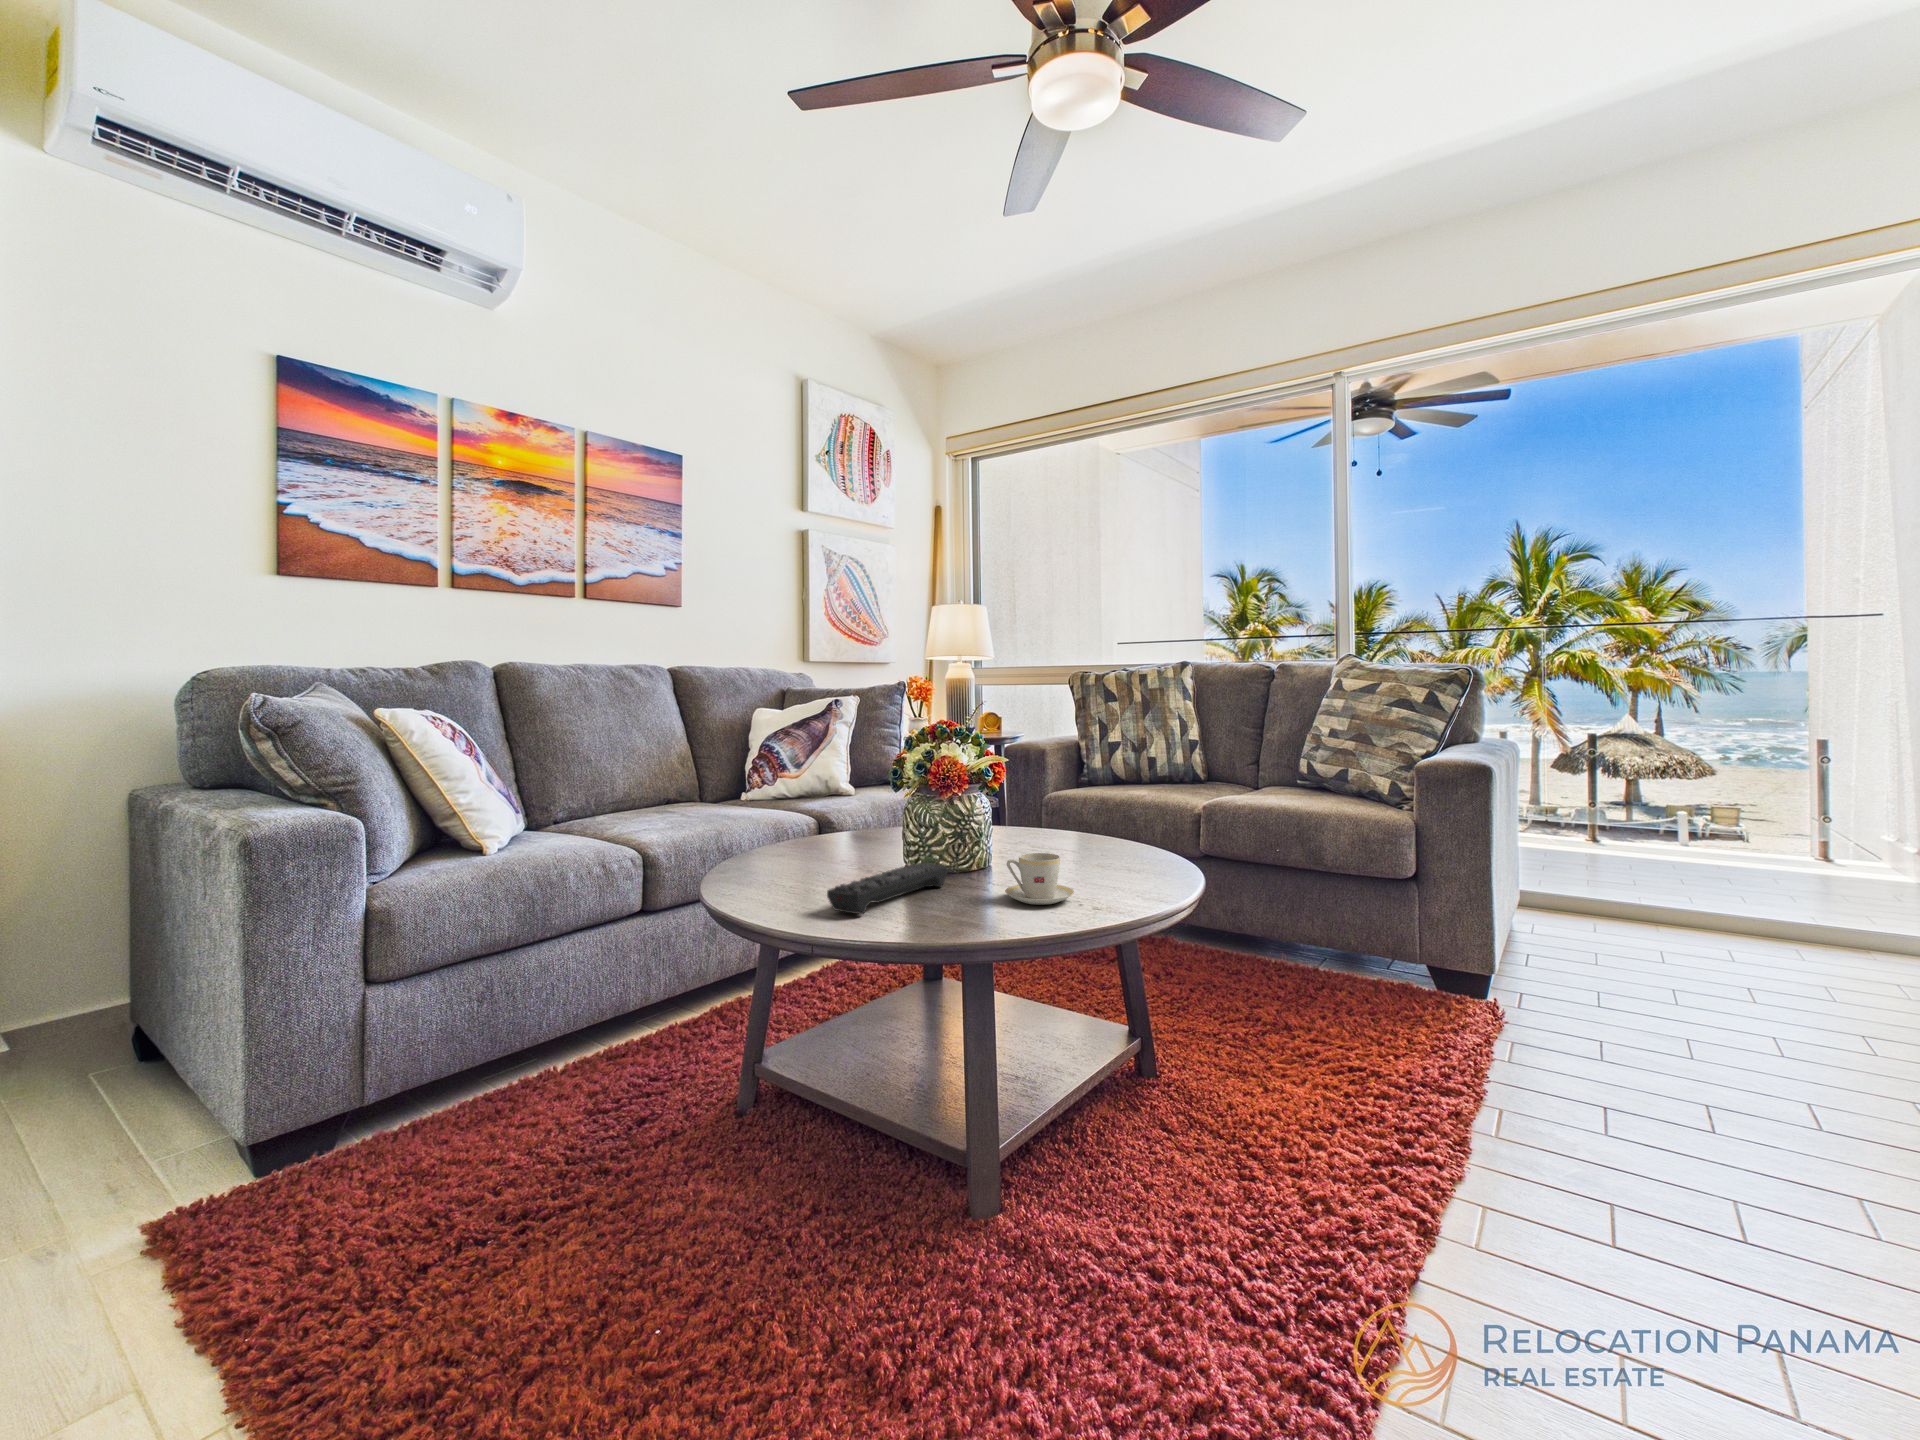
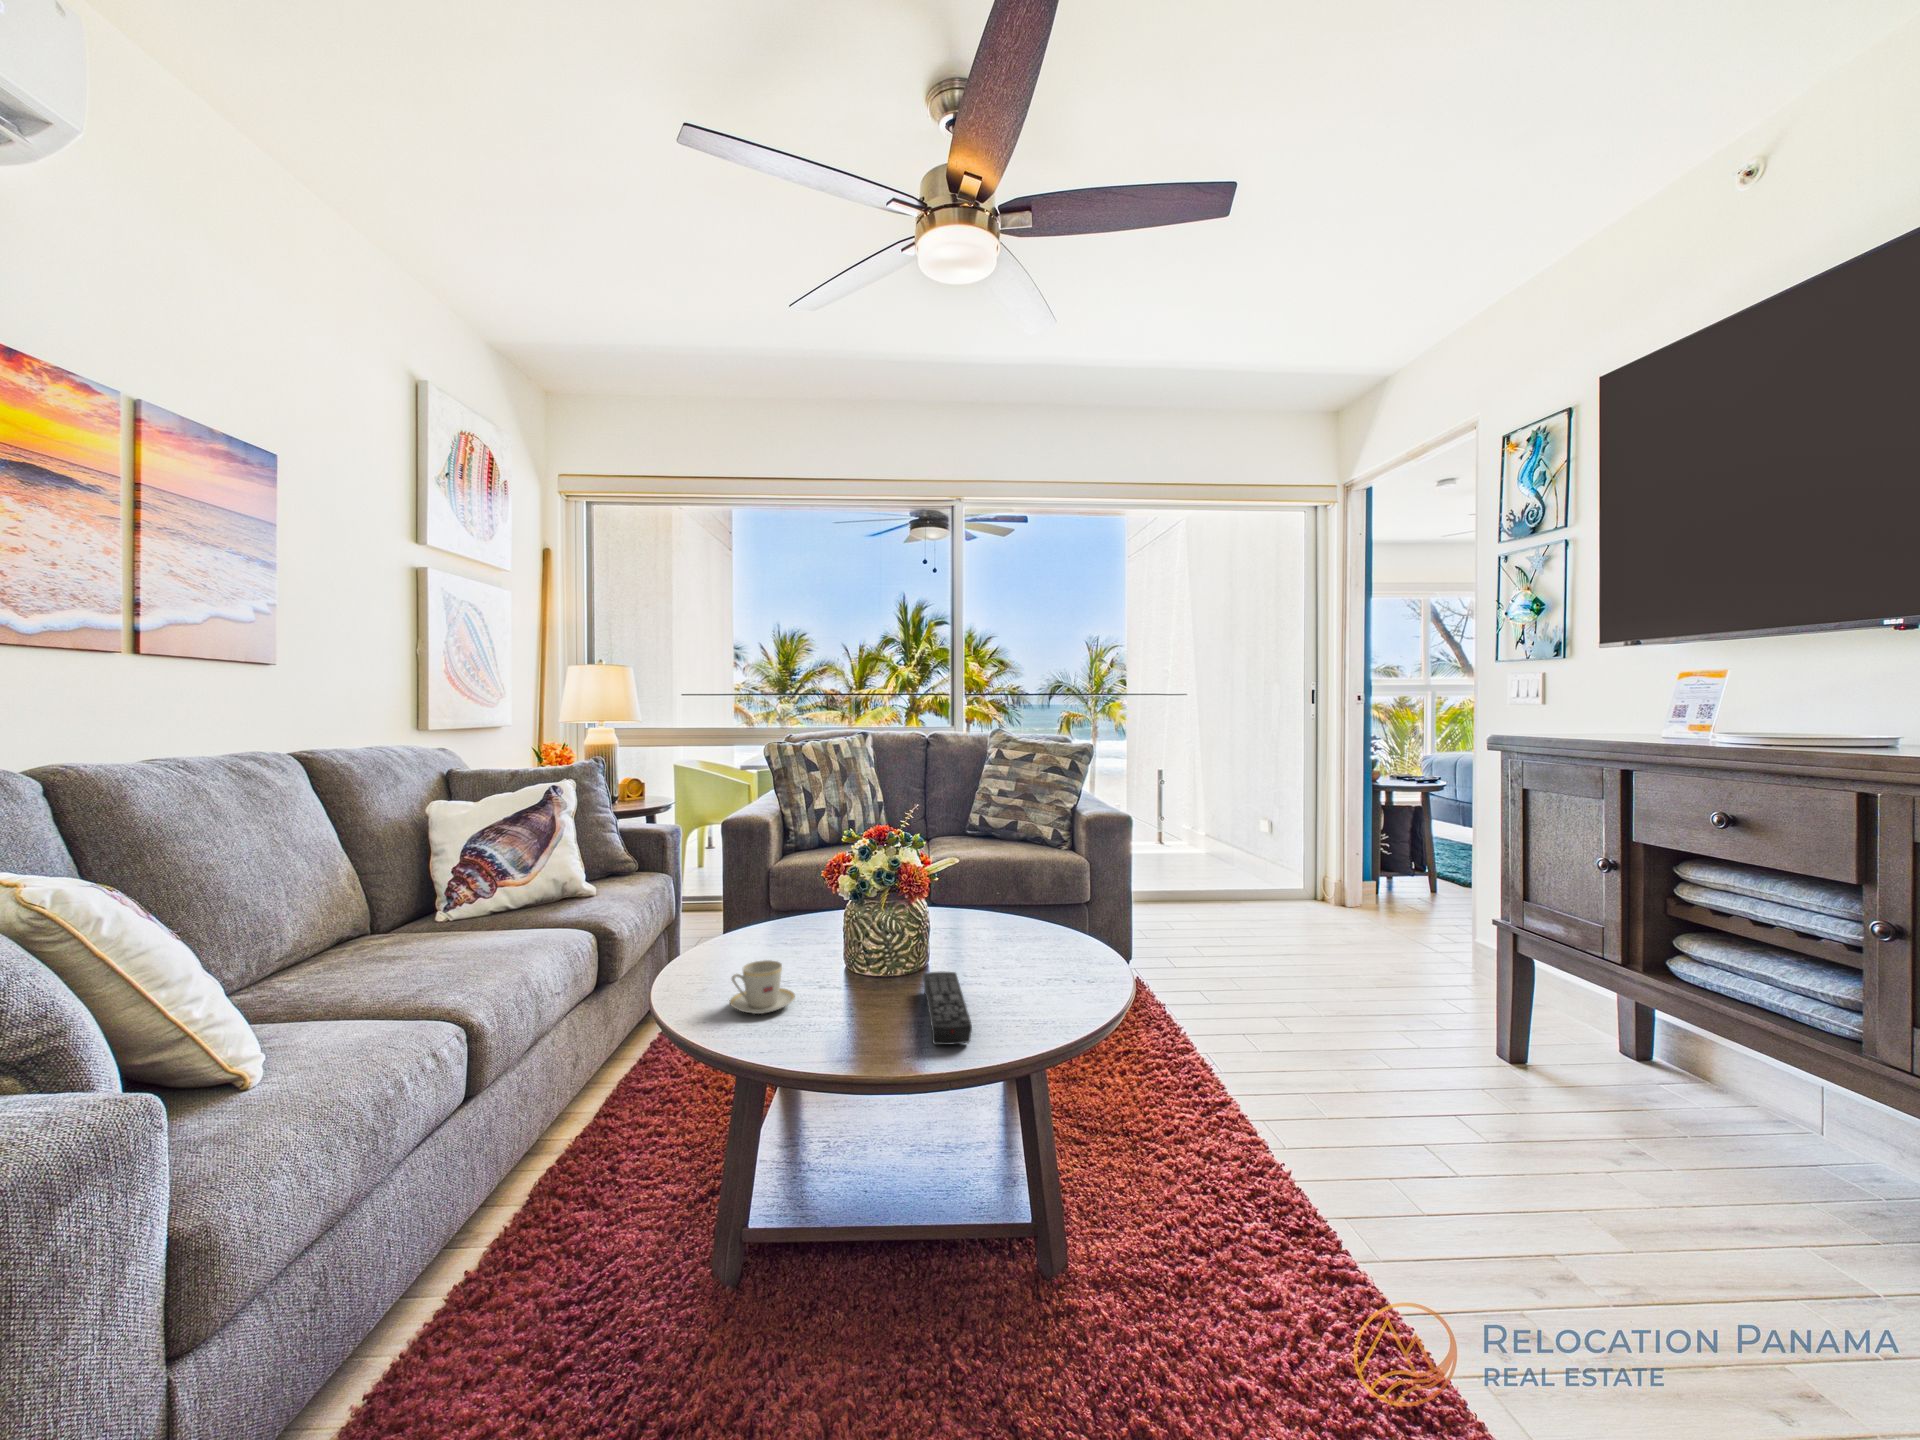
teacup: present [1005,853,1074,905] -> present [729,960,795,1014]

